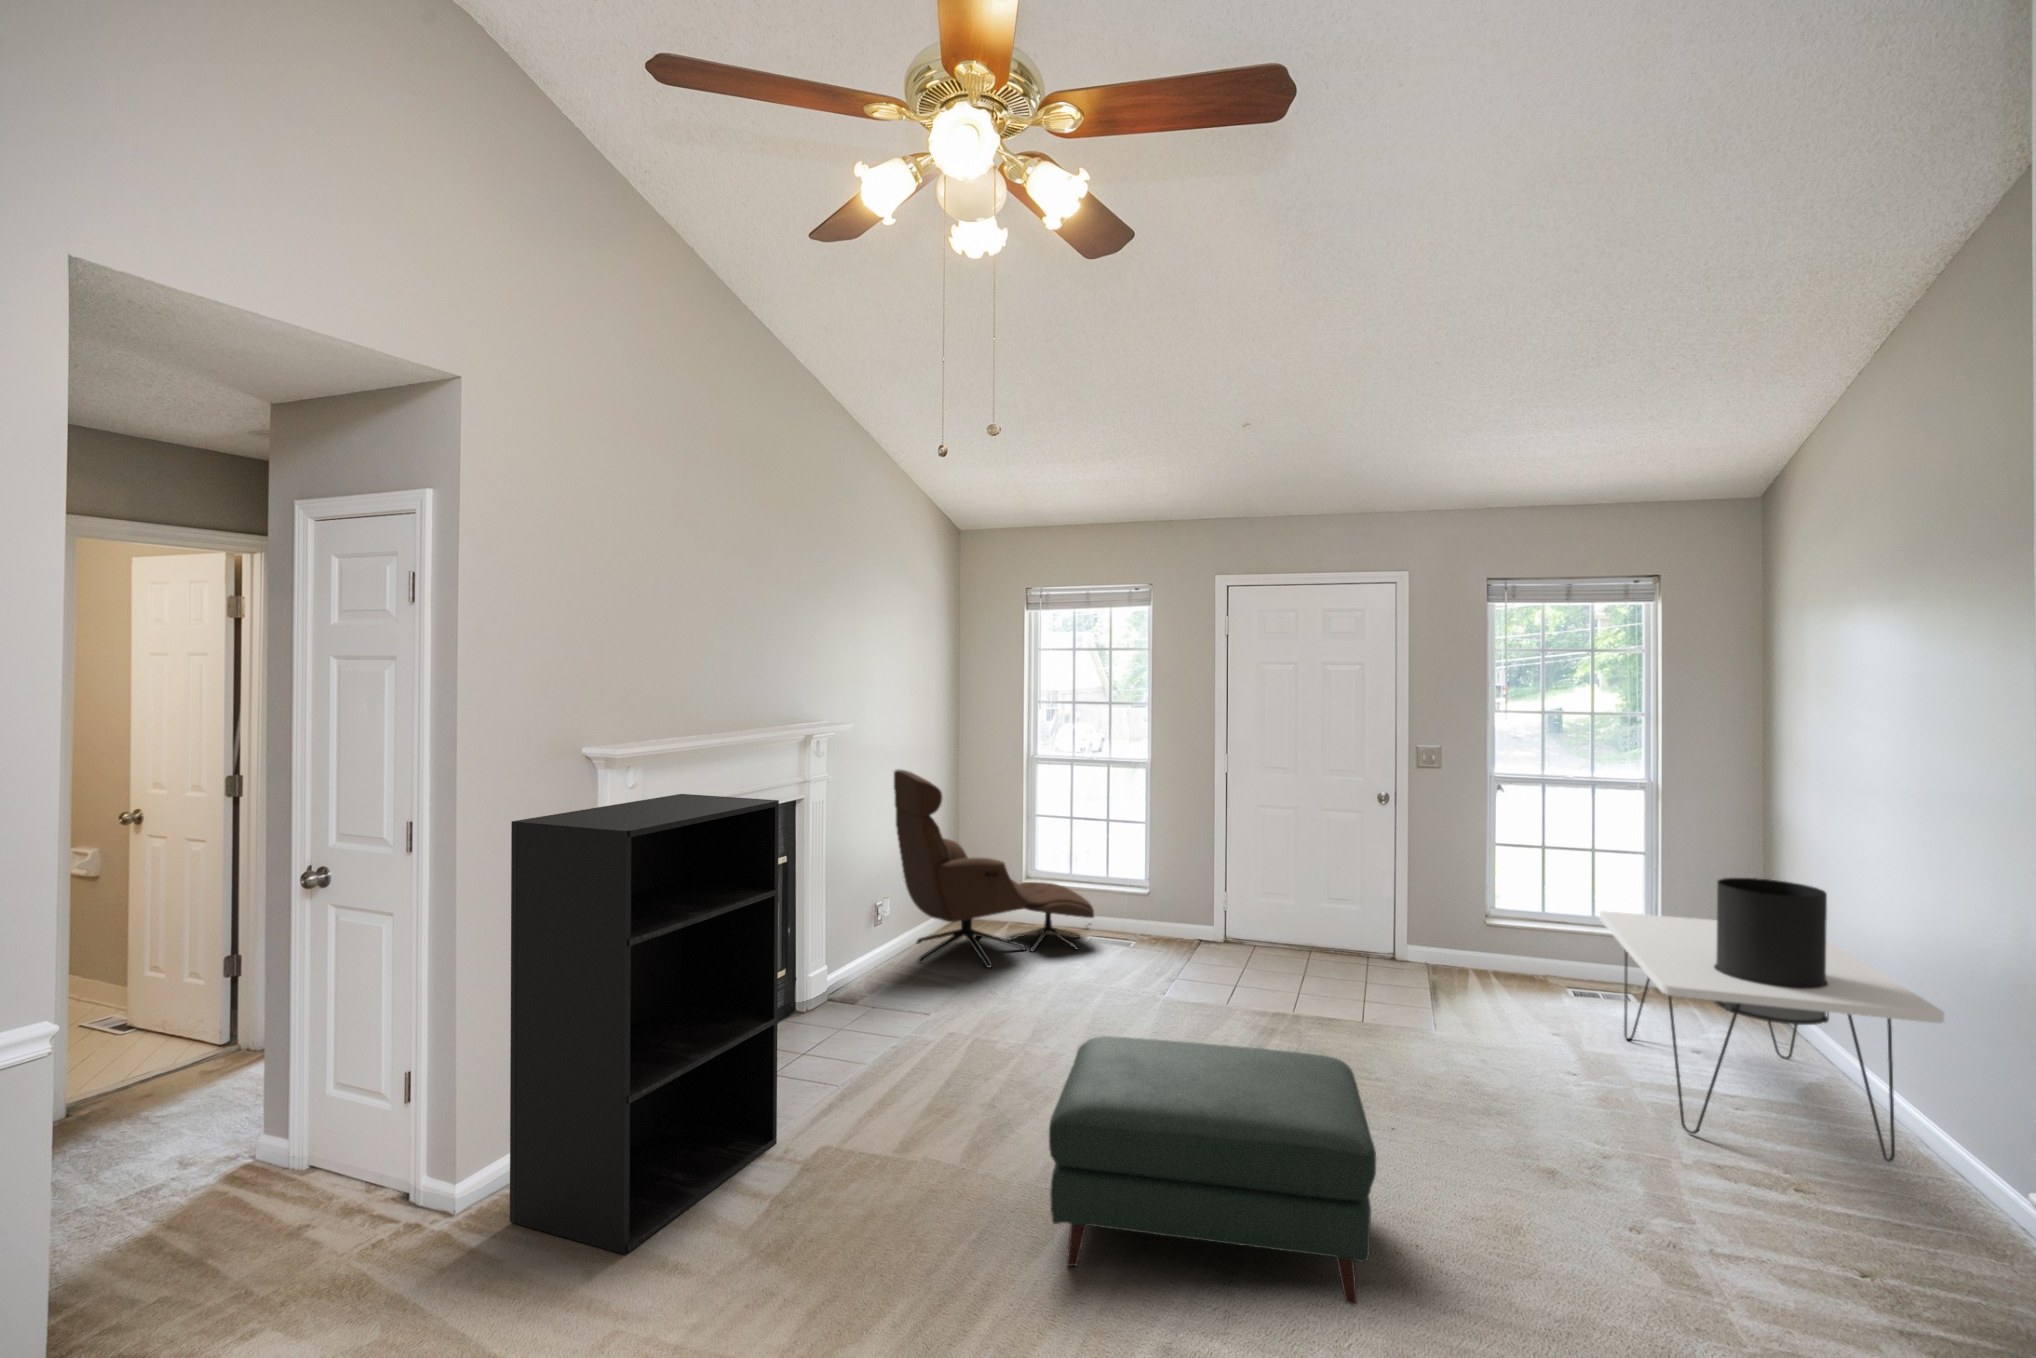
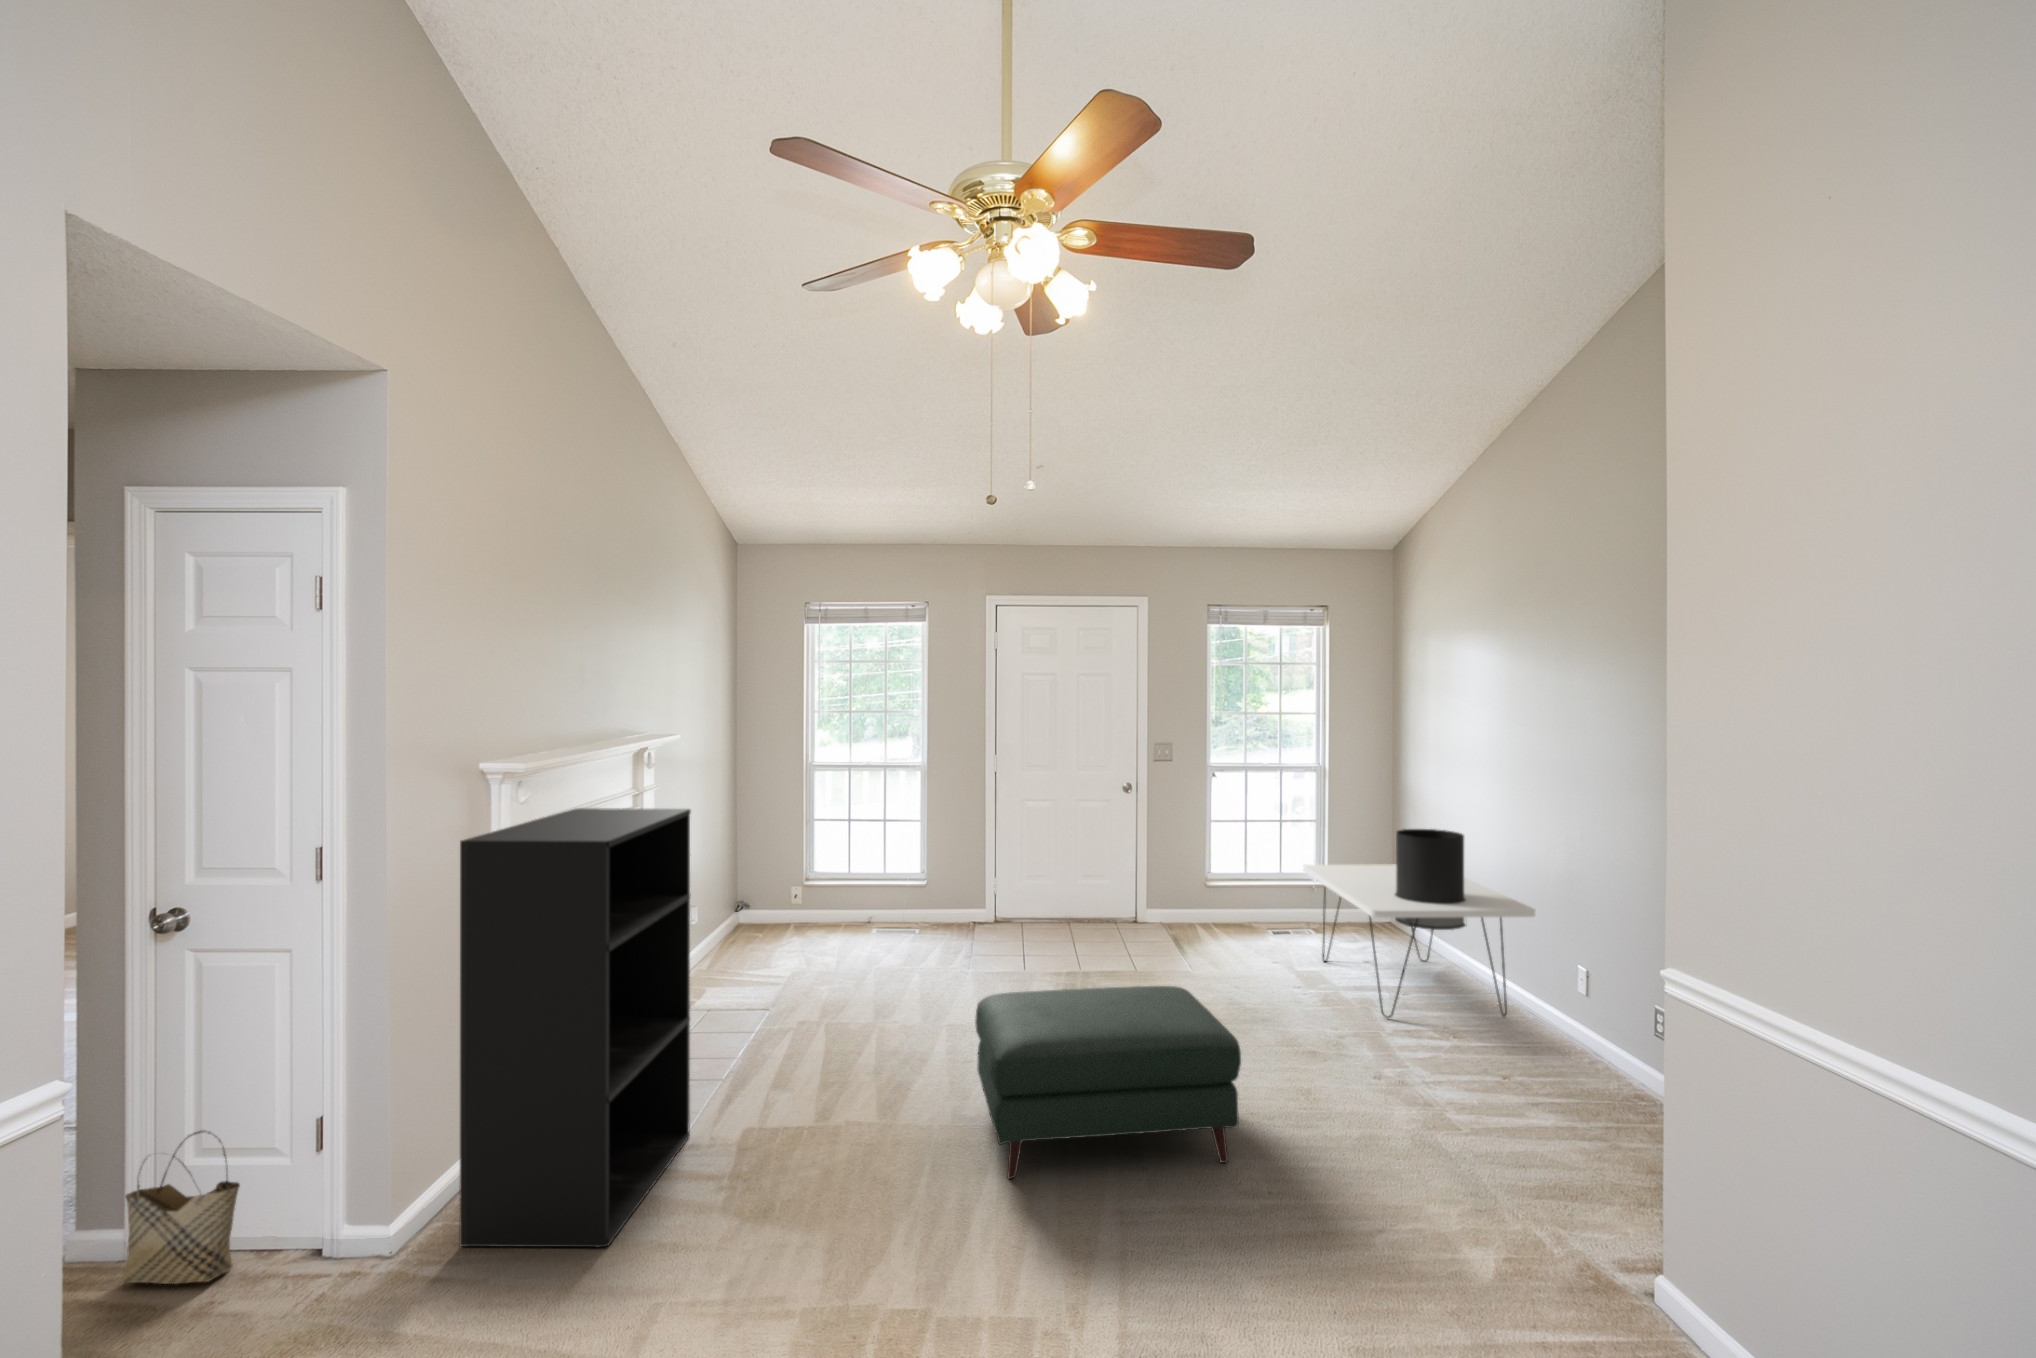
lounge chair: present [894,770,1094,967] -> none [682,780,884,969]
woven basket: none [255,1070,345,1212] -> present [121,1130,240,1284]

